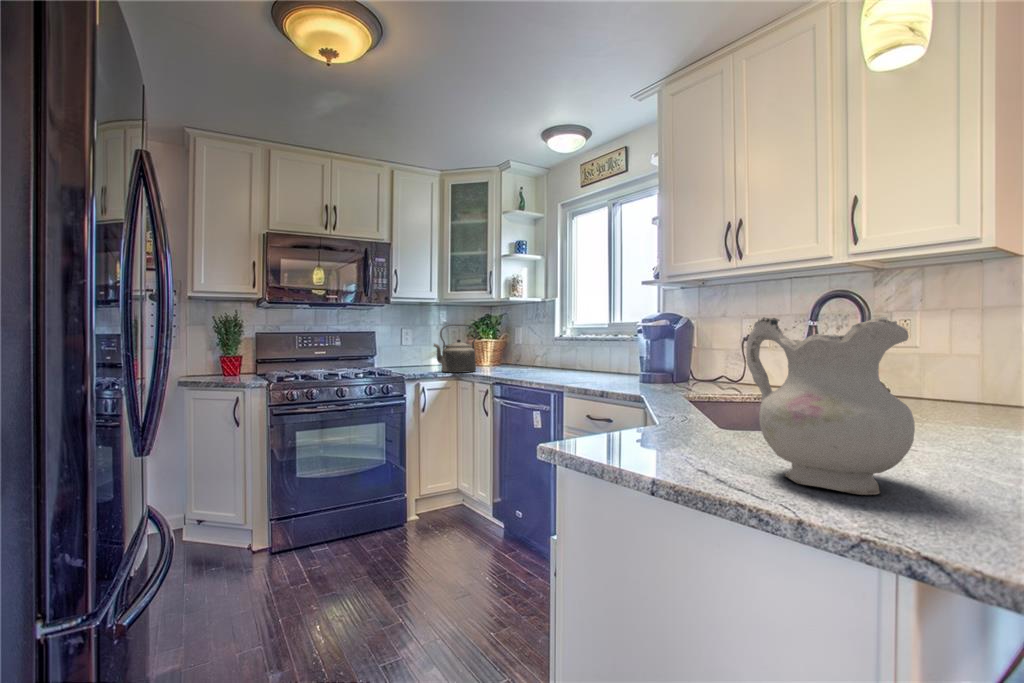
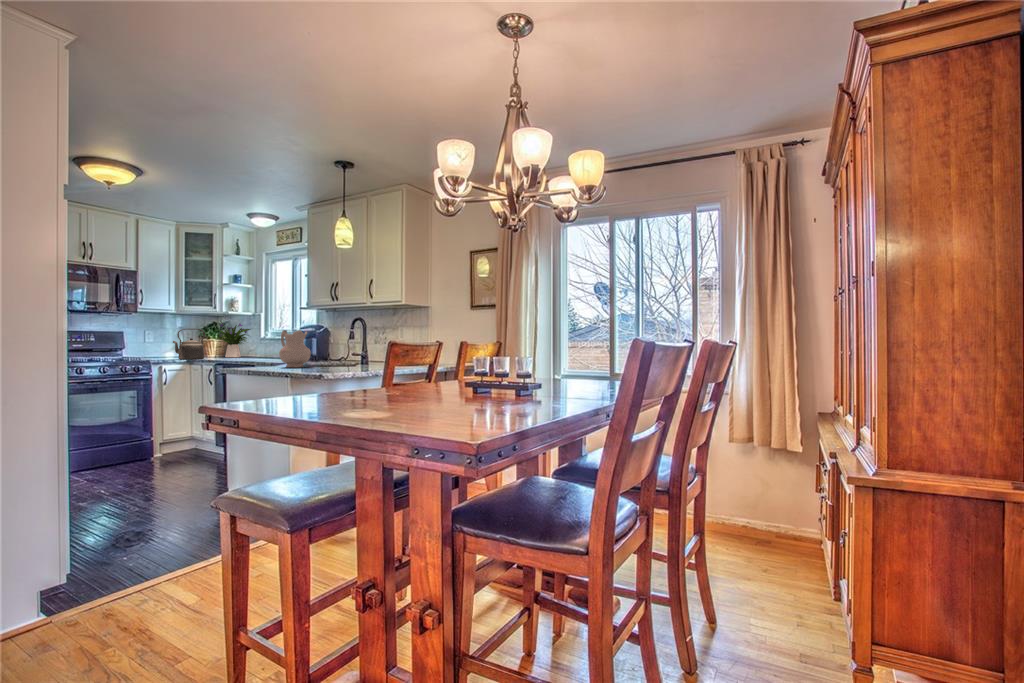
flower arrangement: none [486,312,539,368] -> present [216,321,250,357]

